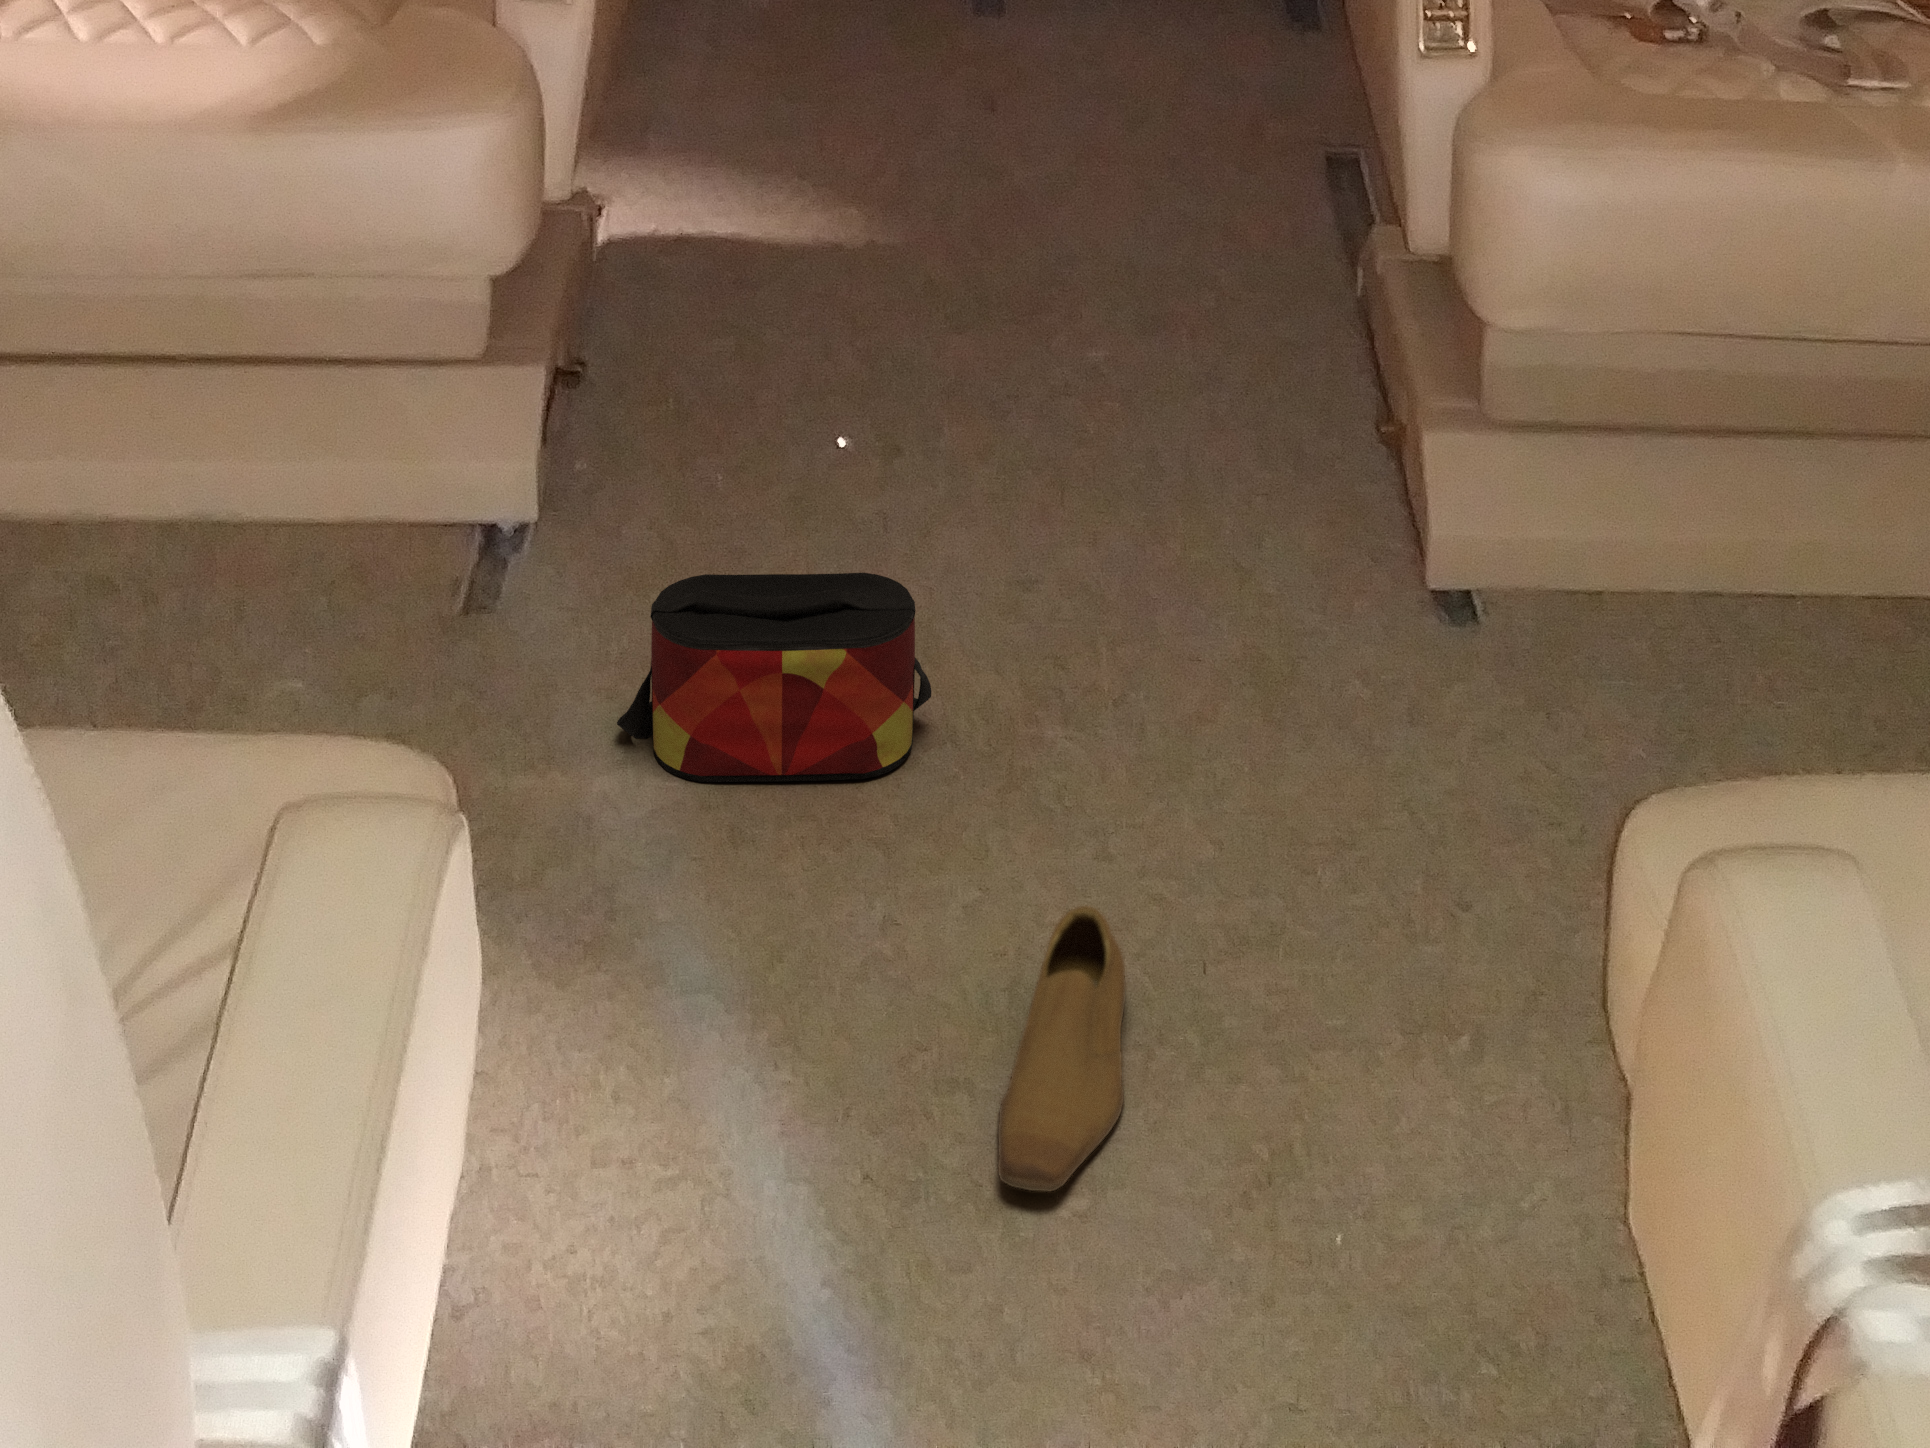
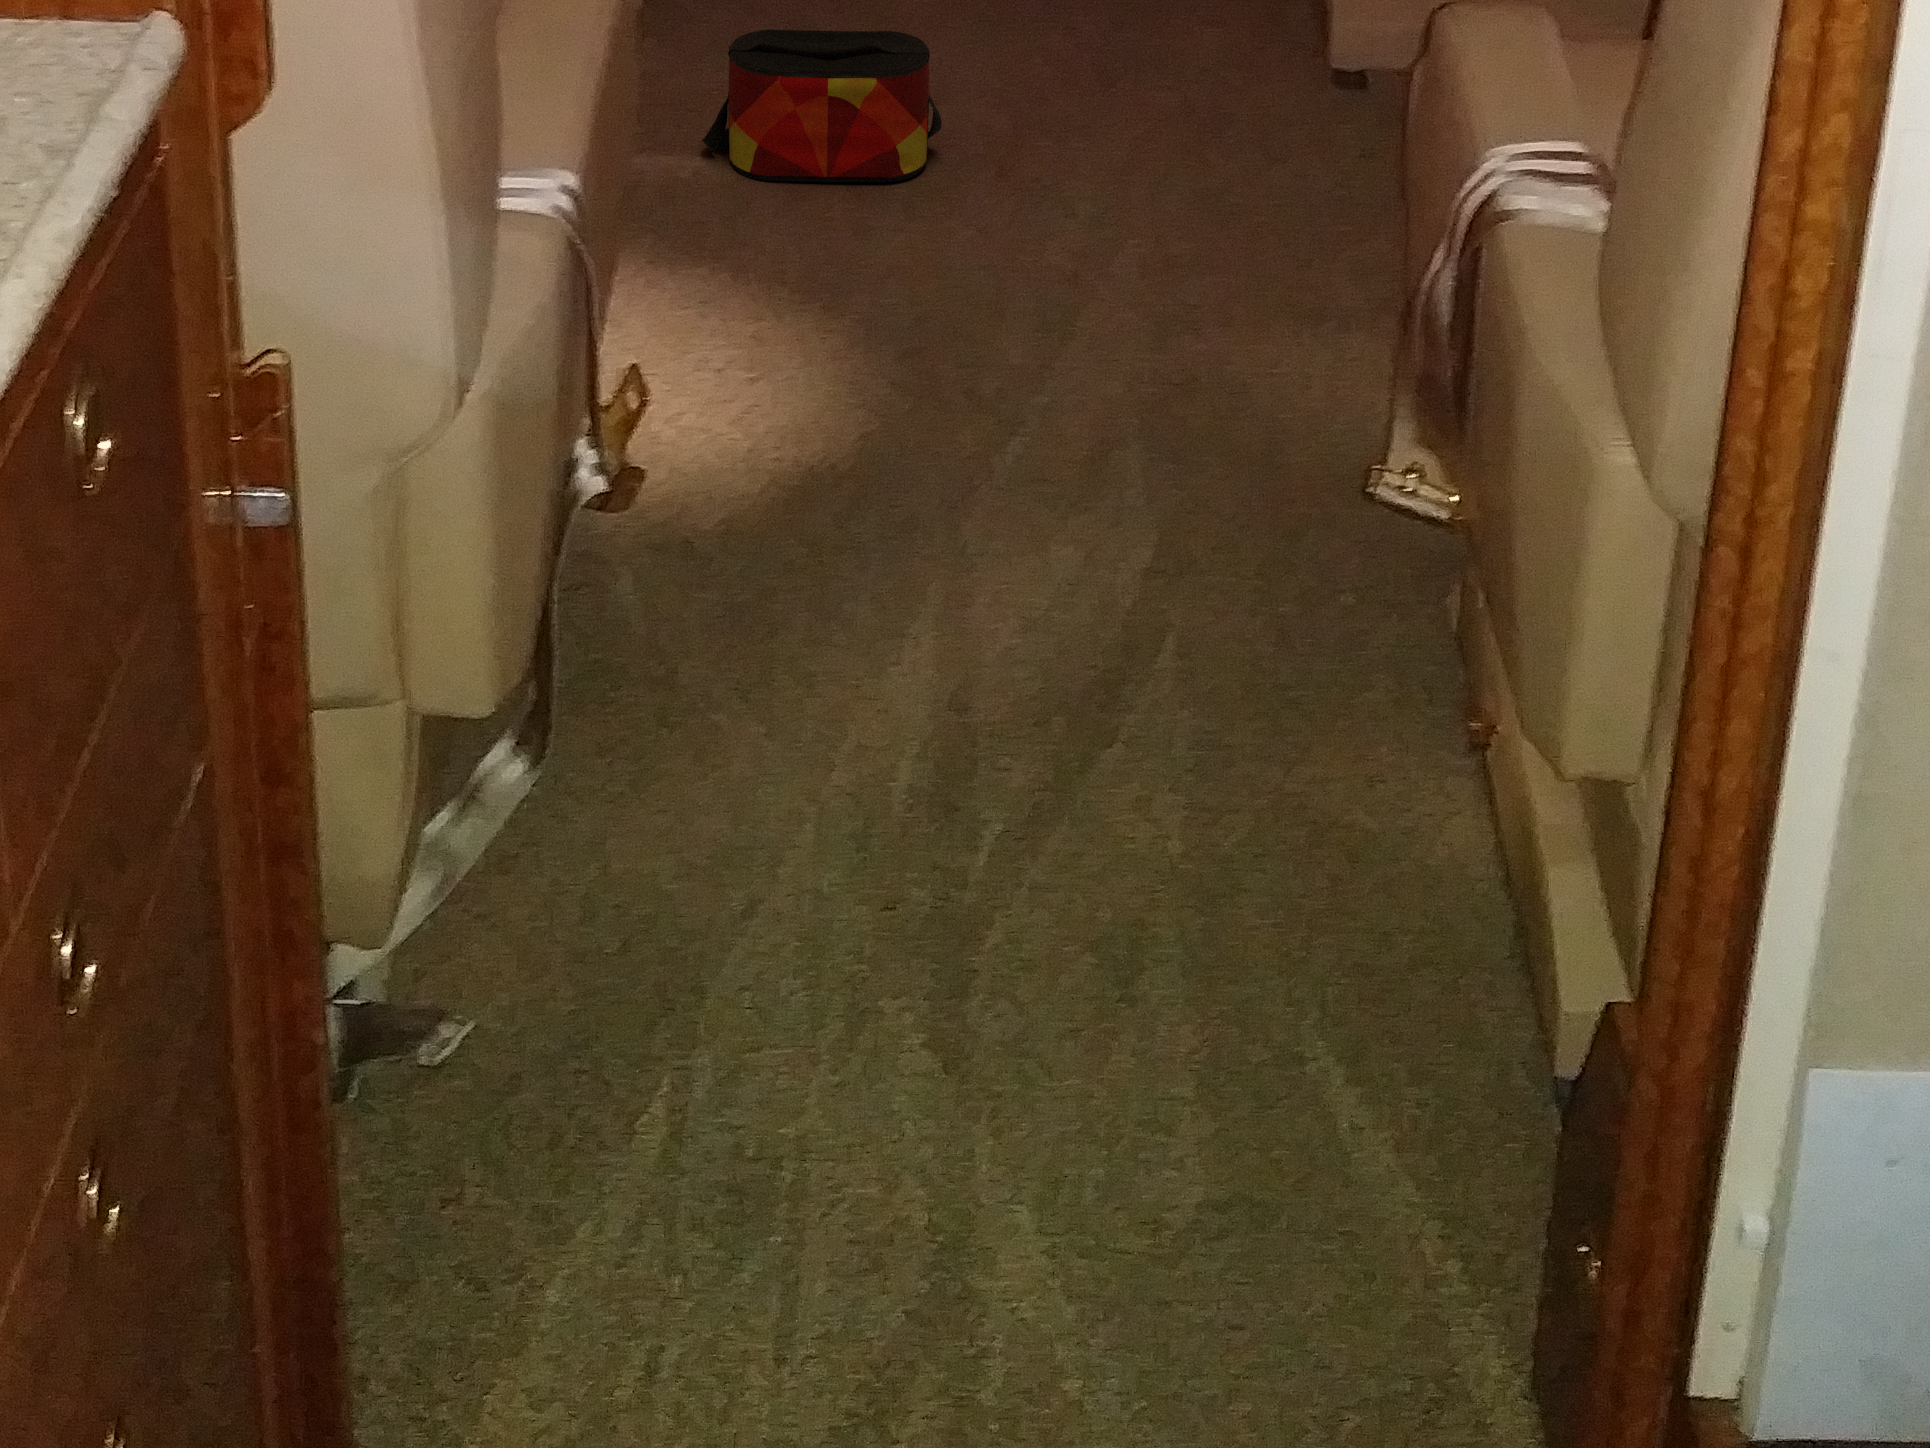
shoe: present [998,906,1126,1191] -> none [985,244,1083,418]

